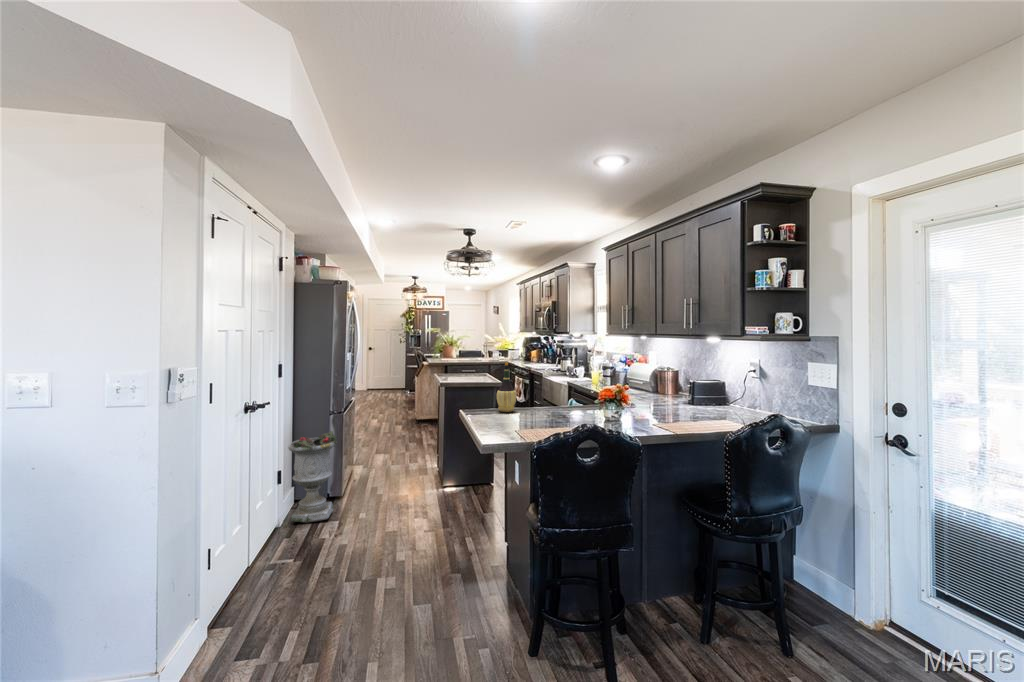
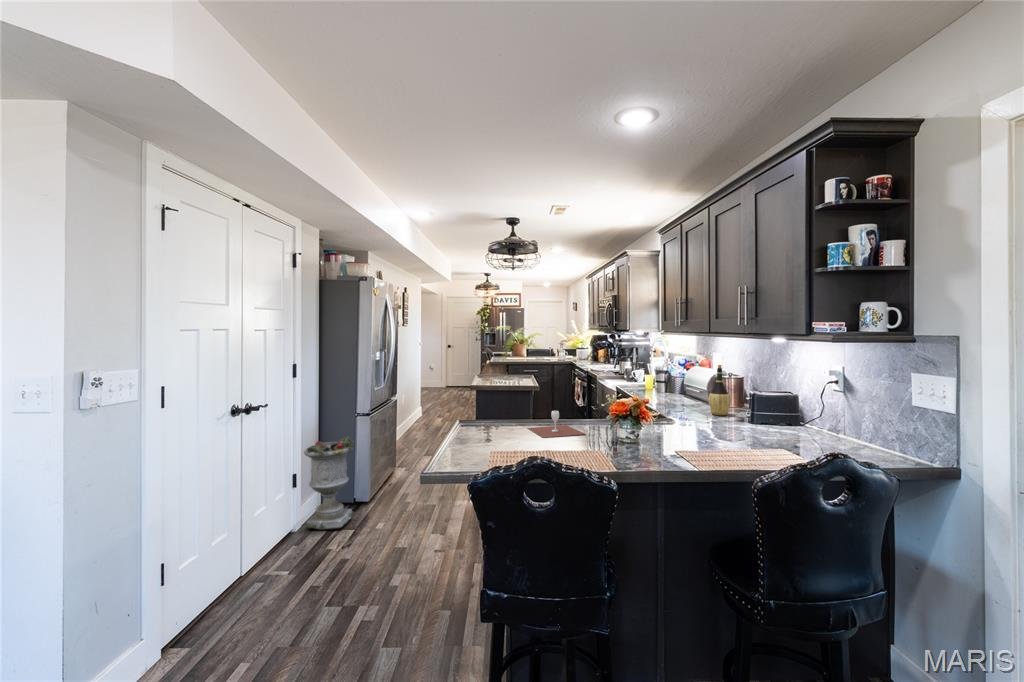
wine bottle: present [497,362,516,412] -> present [708,365,731,415]
wine glass: none [529,397,581,418] -> present [527,410,585,438]

